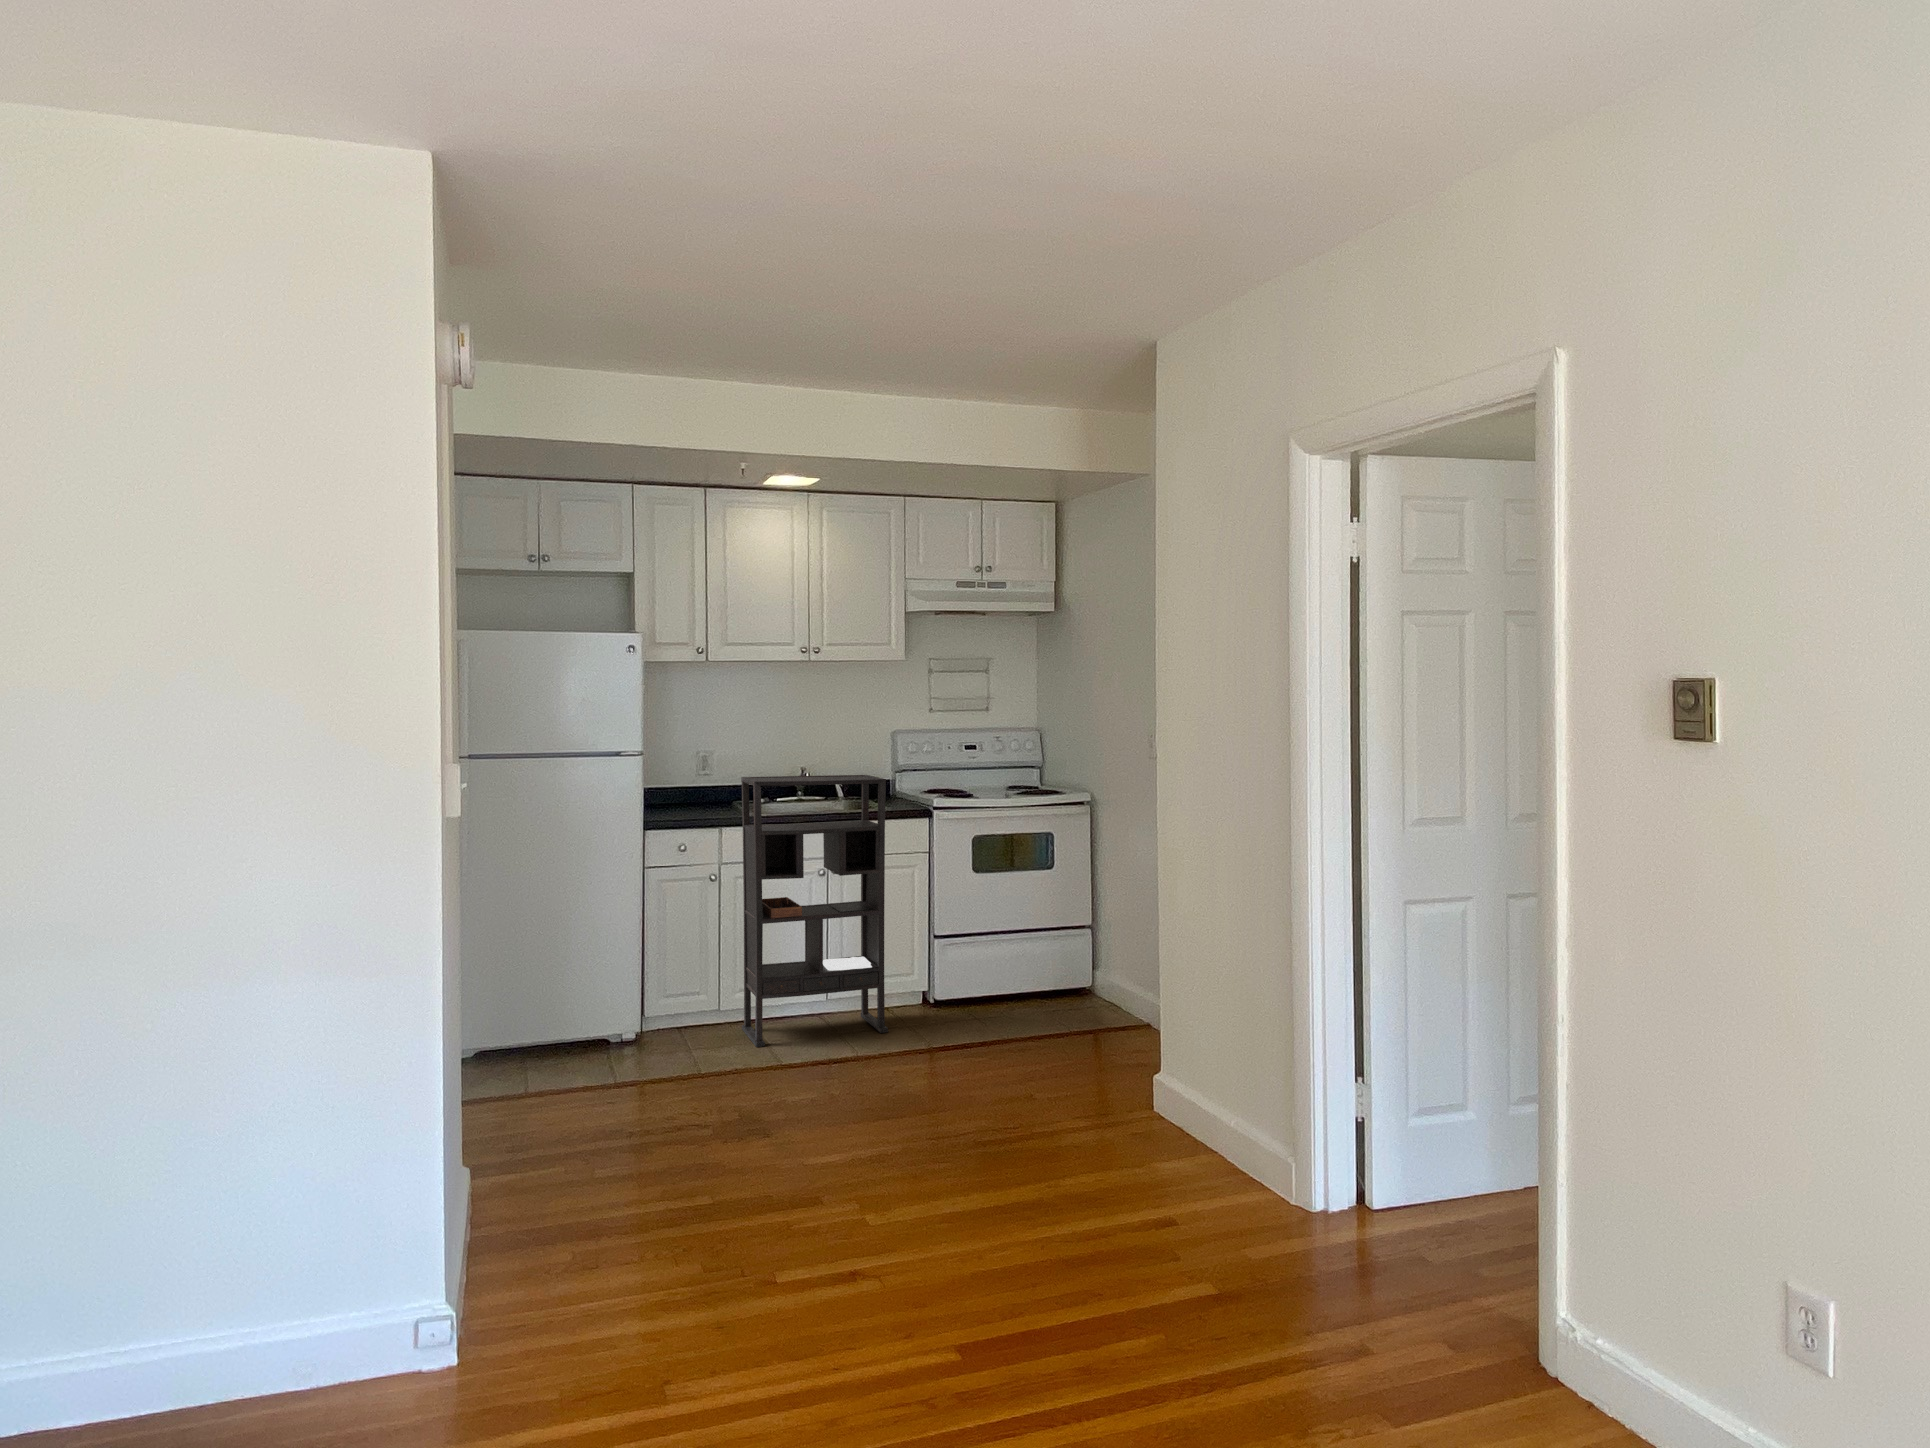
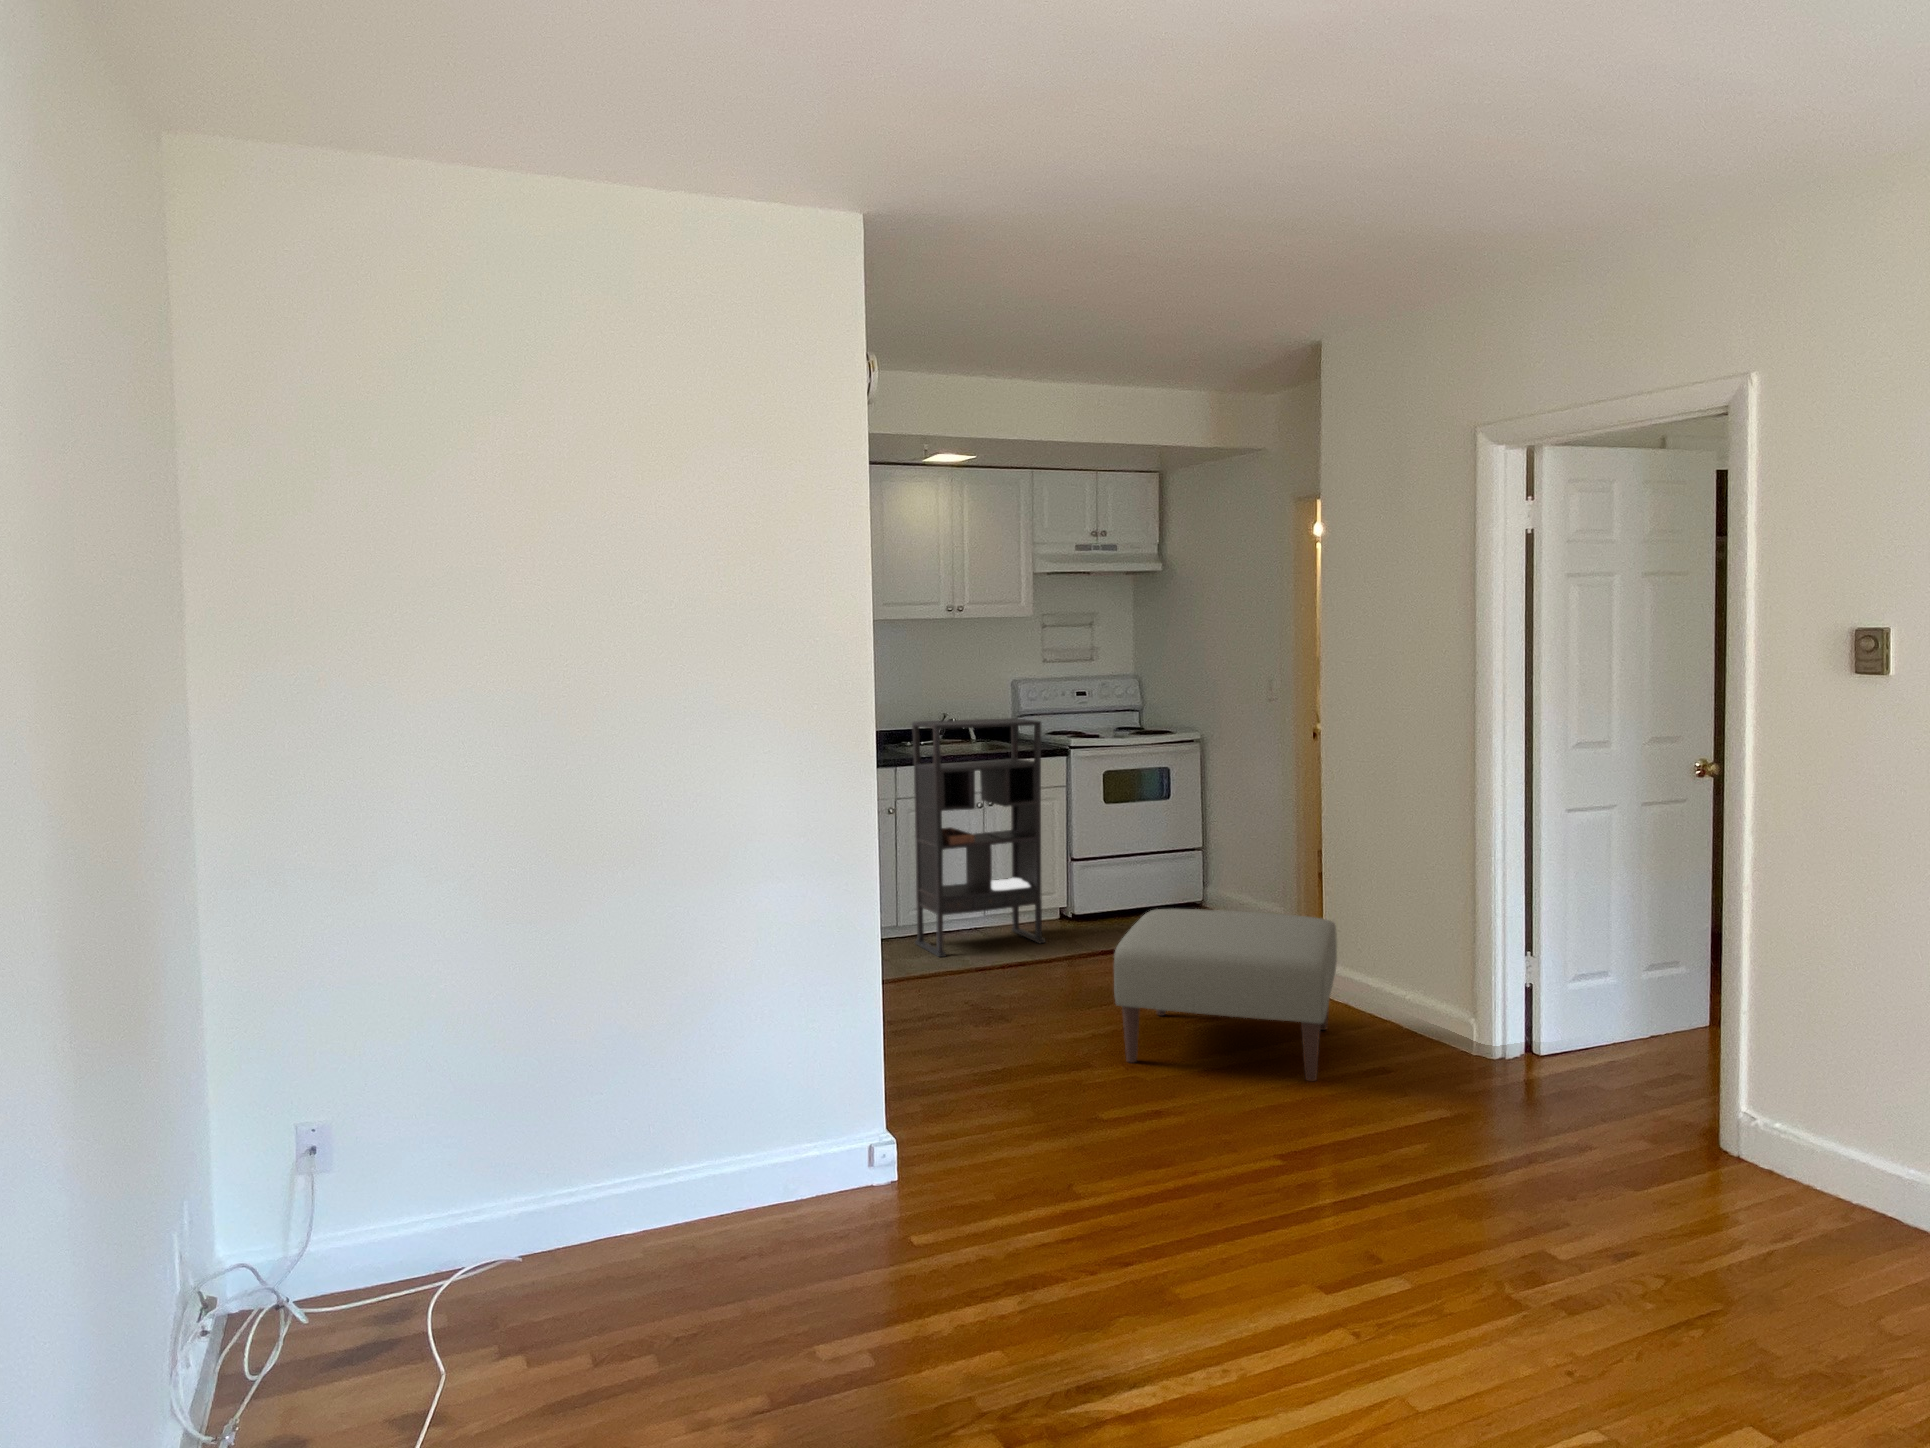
ottoman: none [850,1006,1149,1235] -> present [1114,909,1337,1081]

